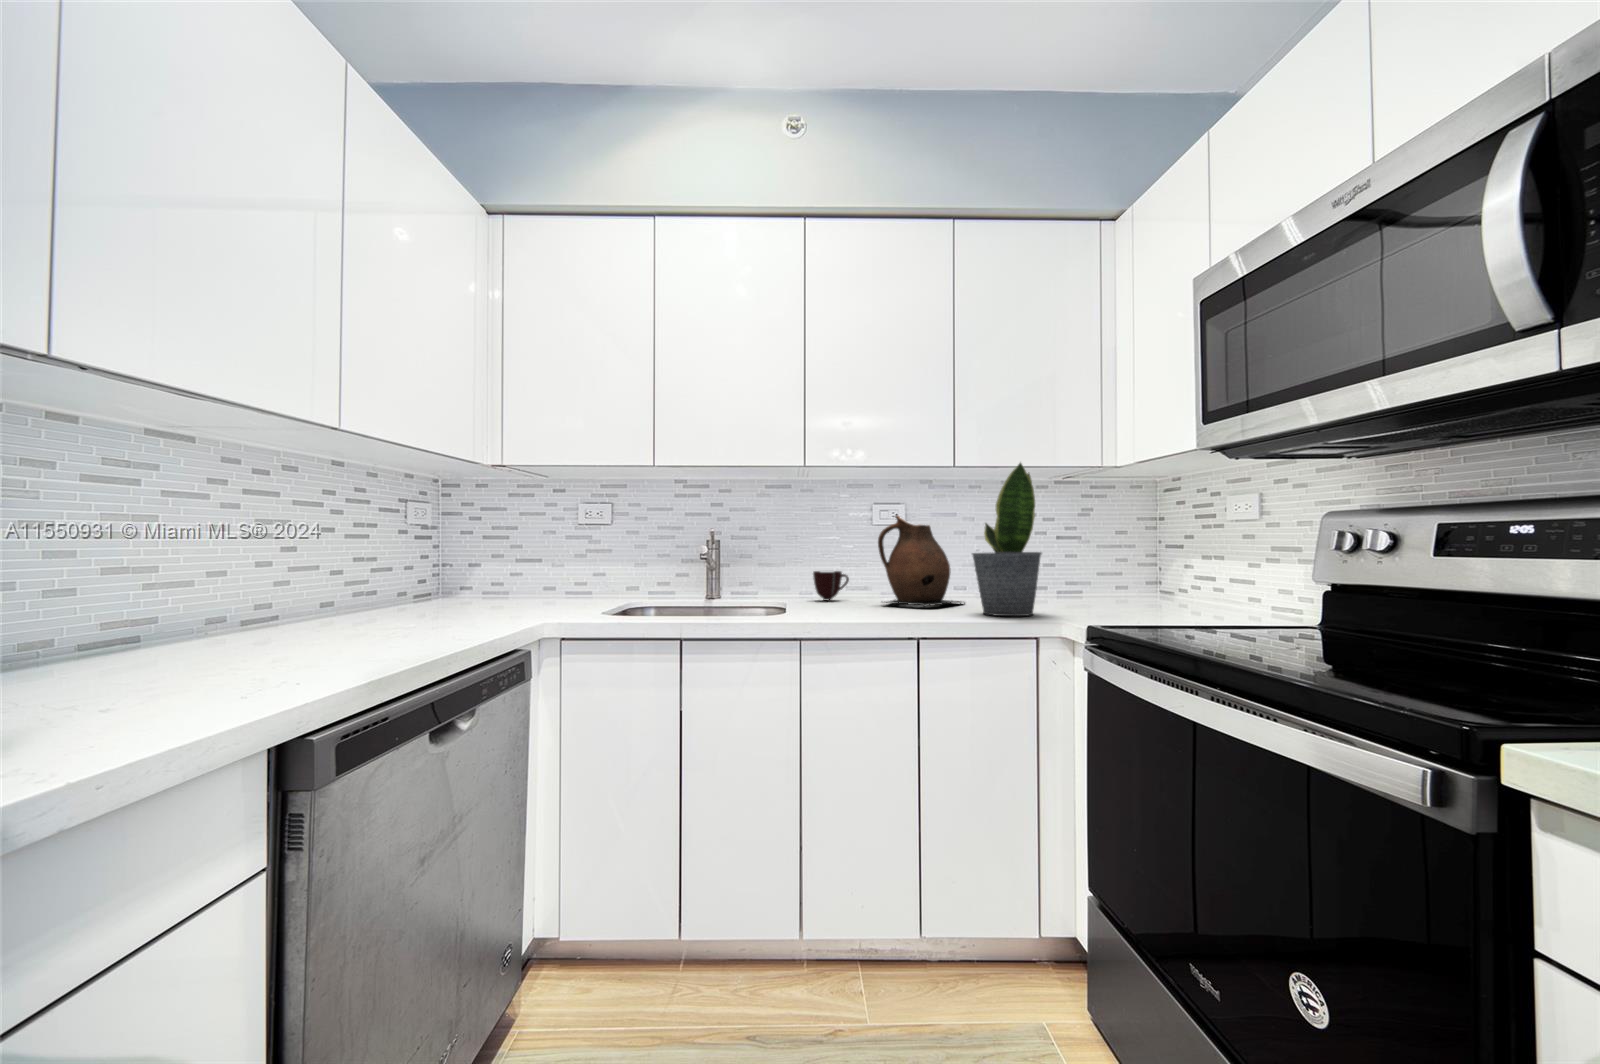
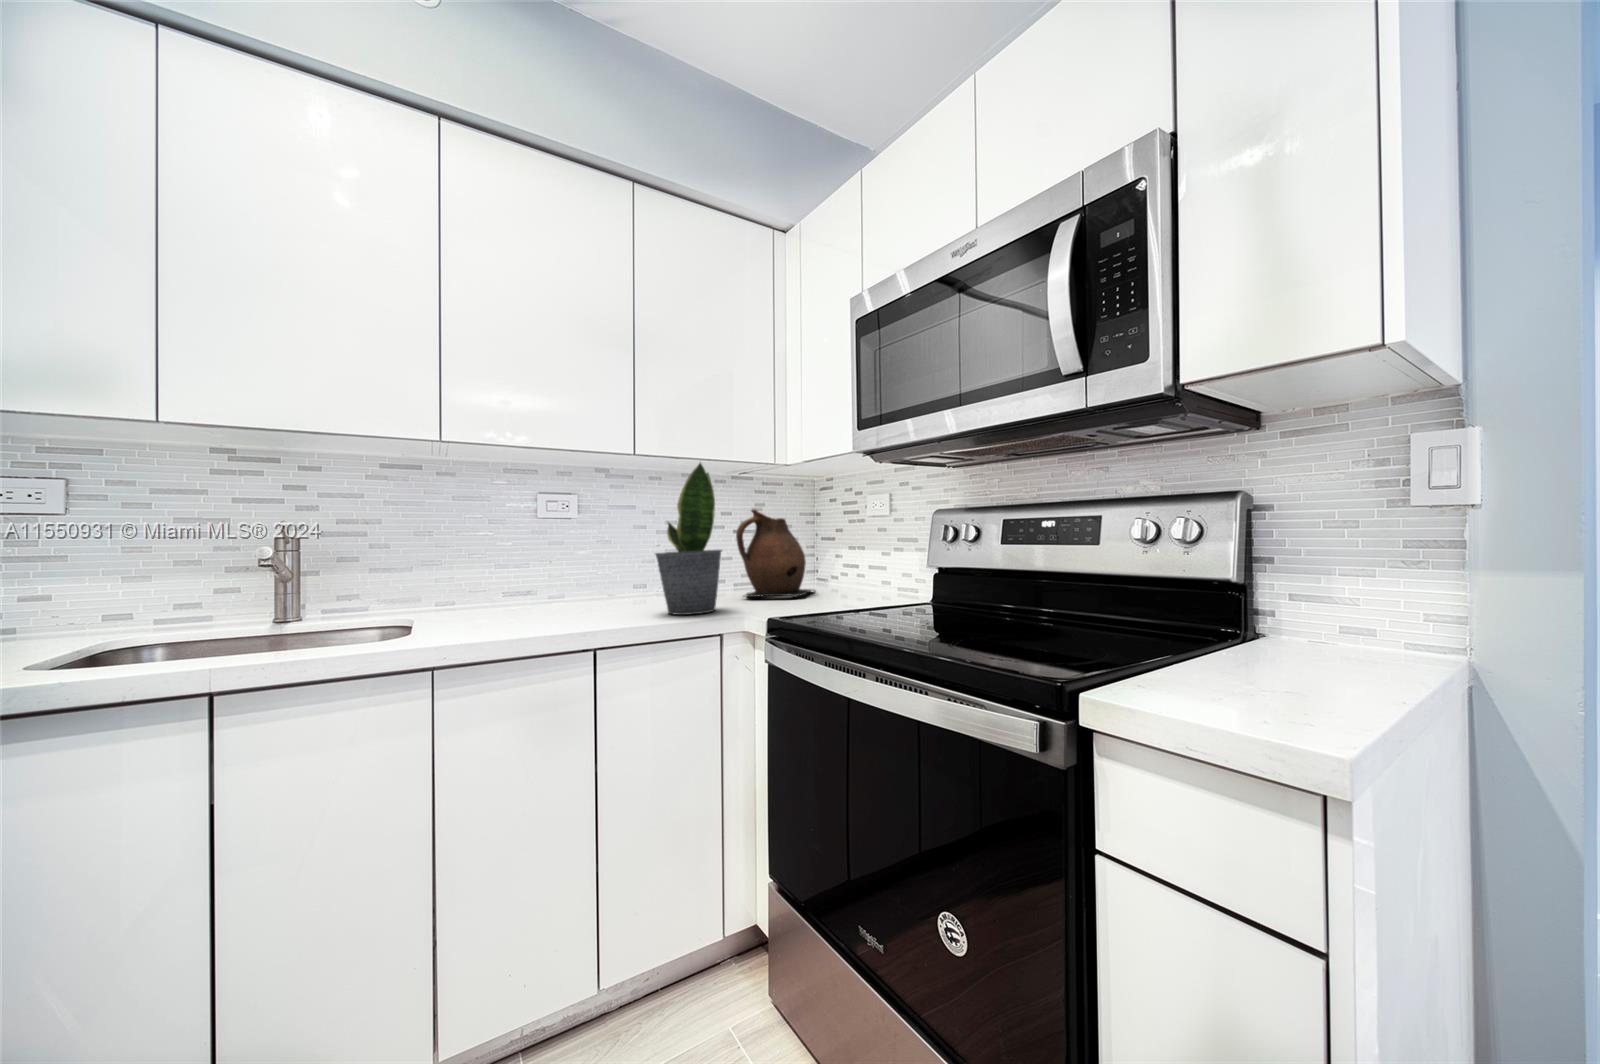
ceramic pitcher: present [878,516,962,606] -> present [736,509,815,597]
mug: present [813,571,849,601] -> none [476,577,521,611]

